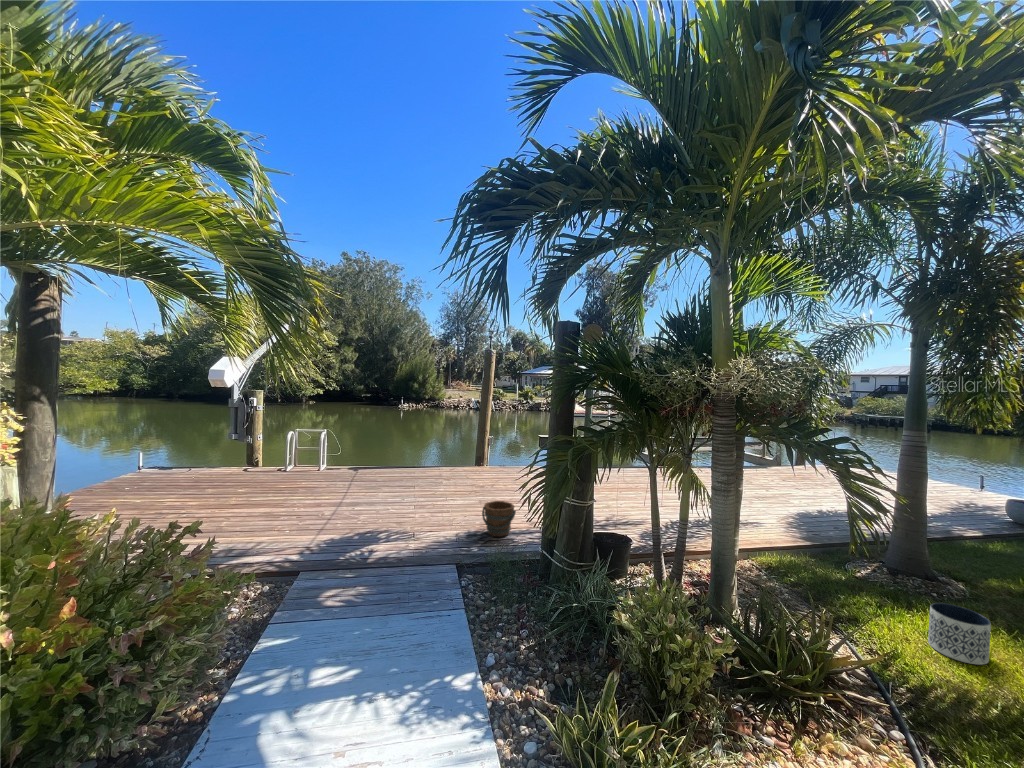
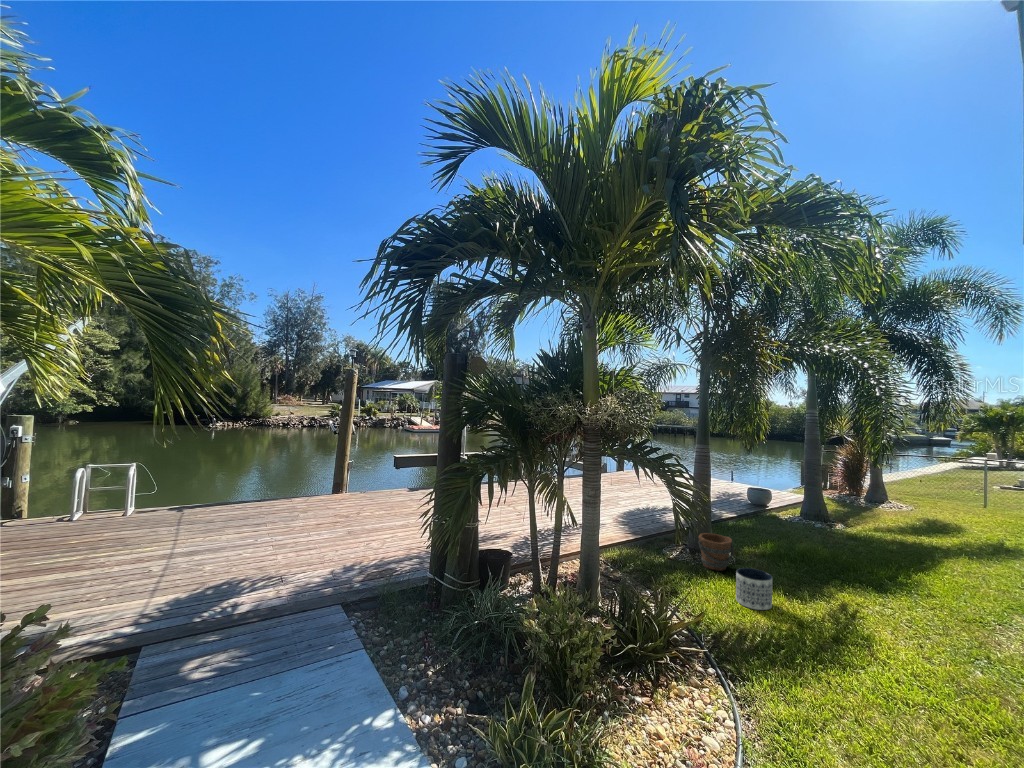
bucket: present [482,501,516,537] -> present [698,533,734,571]

